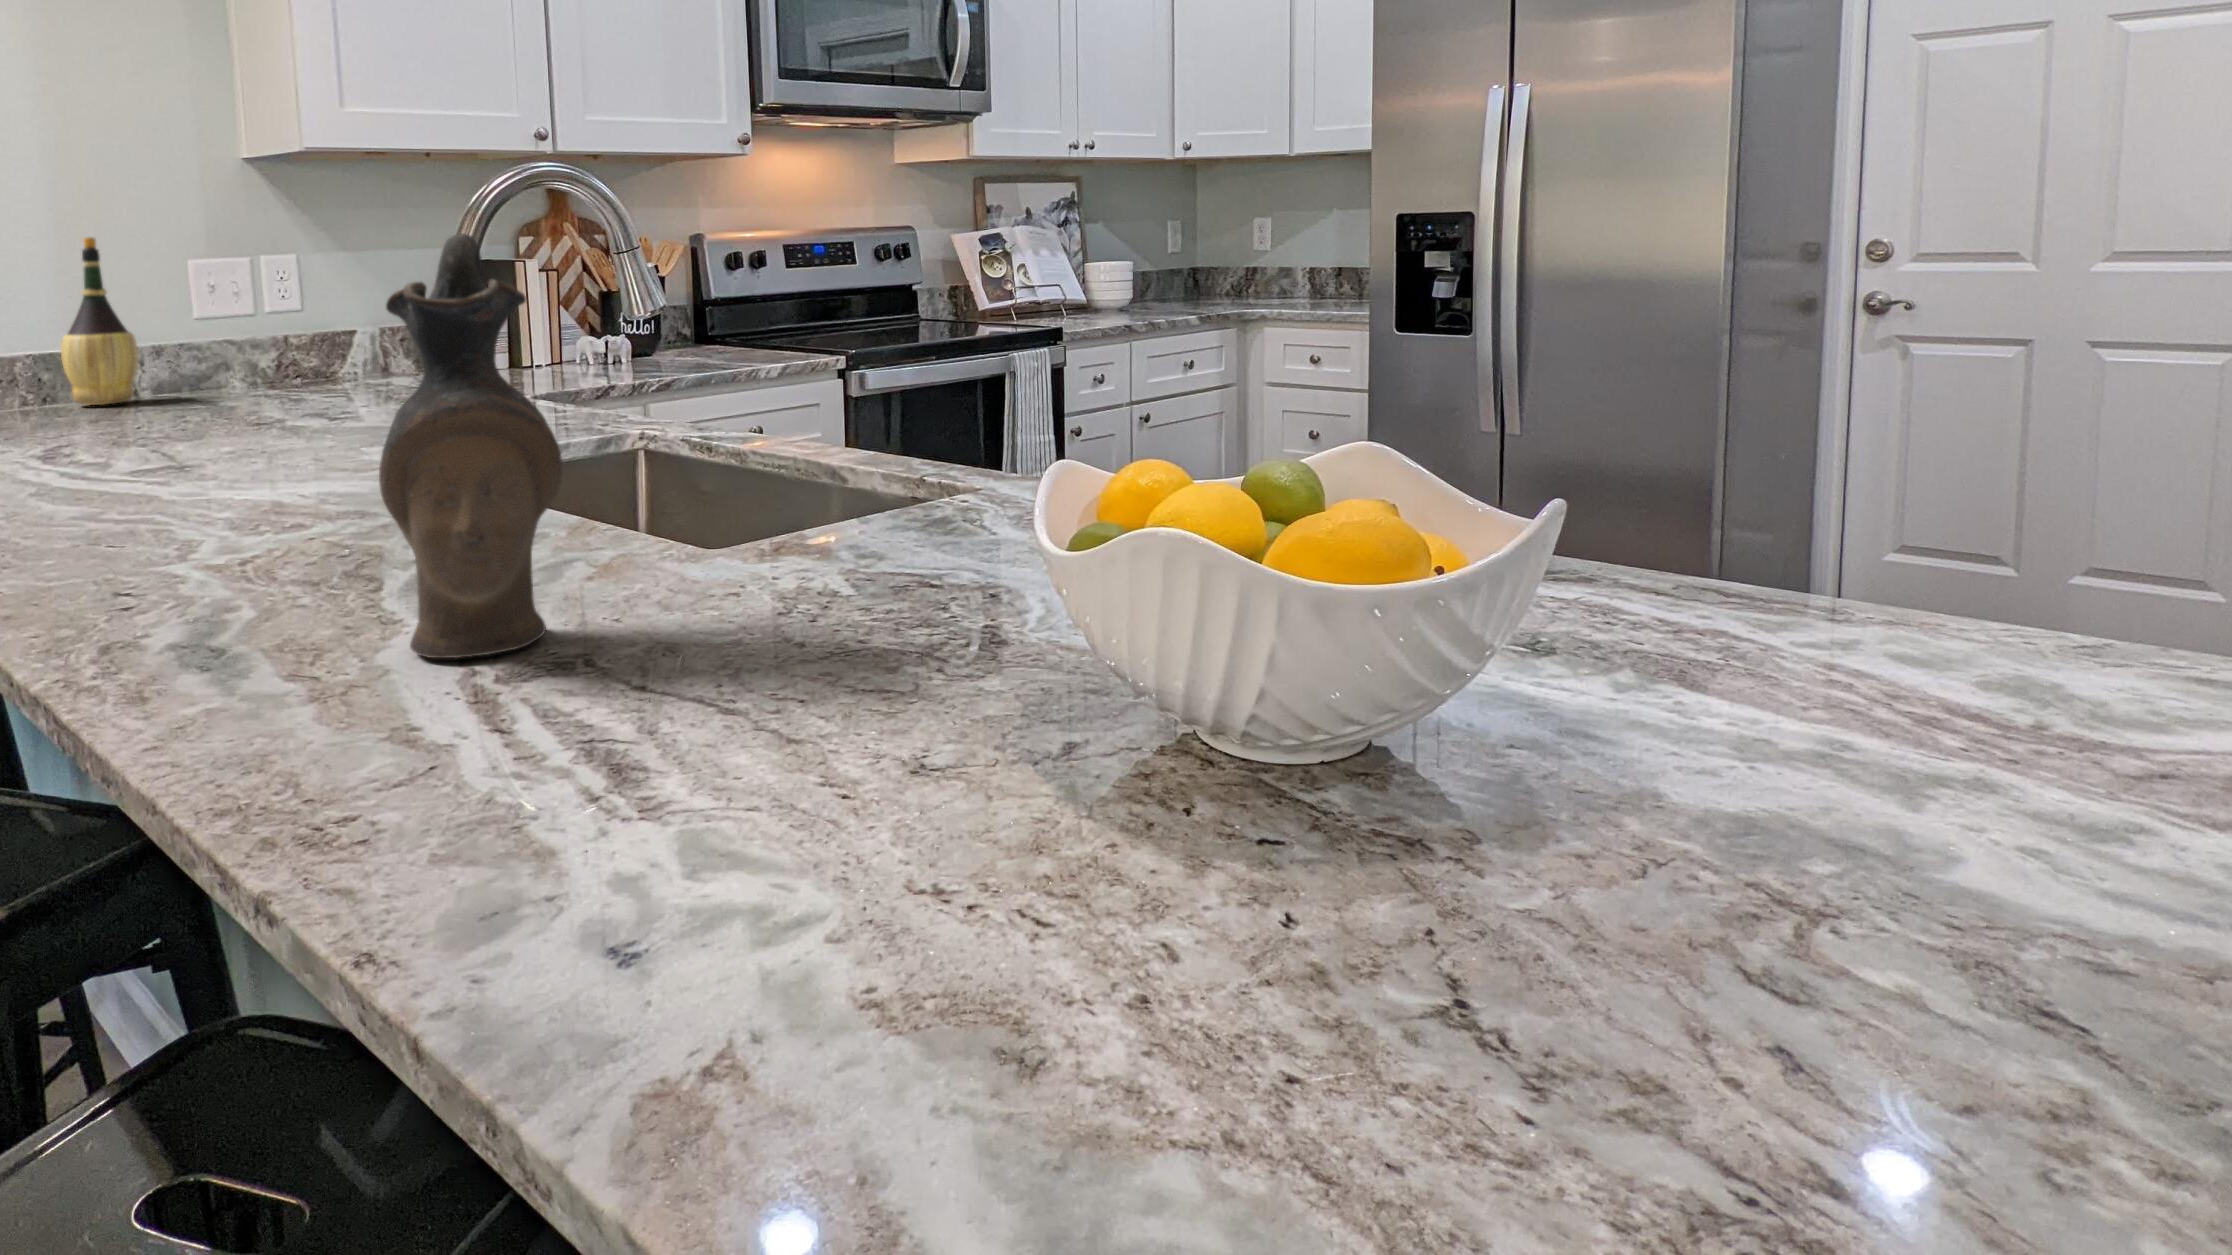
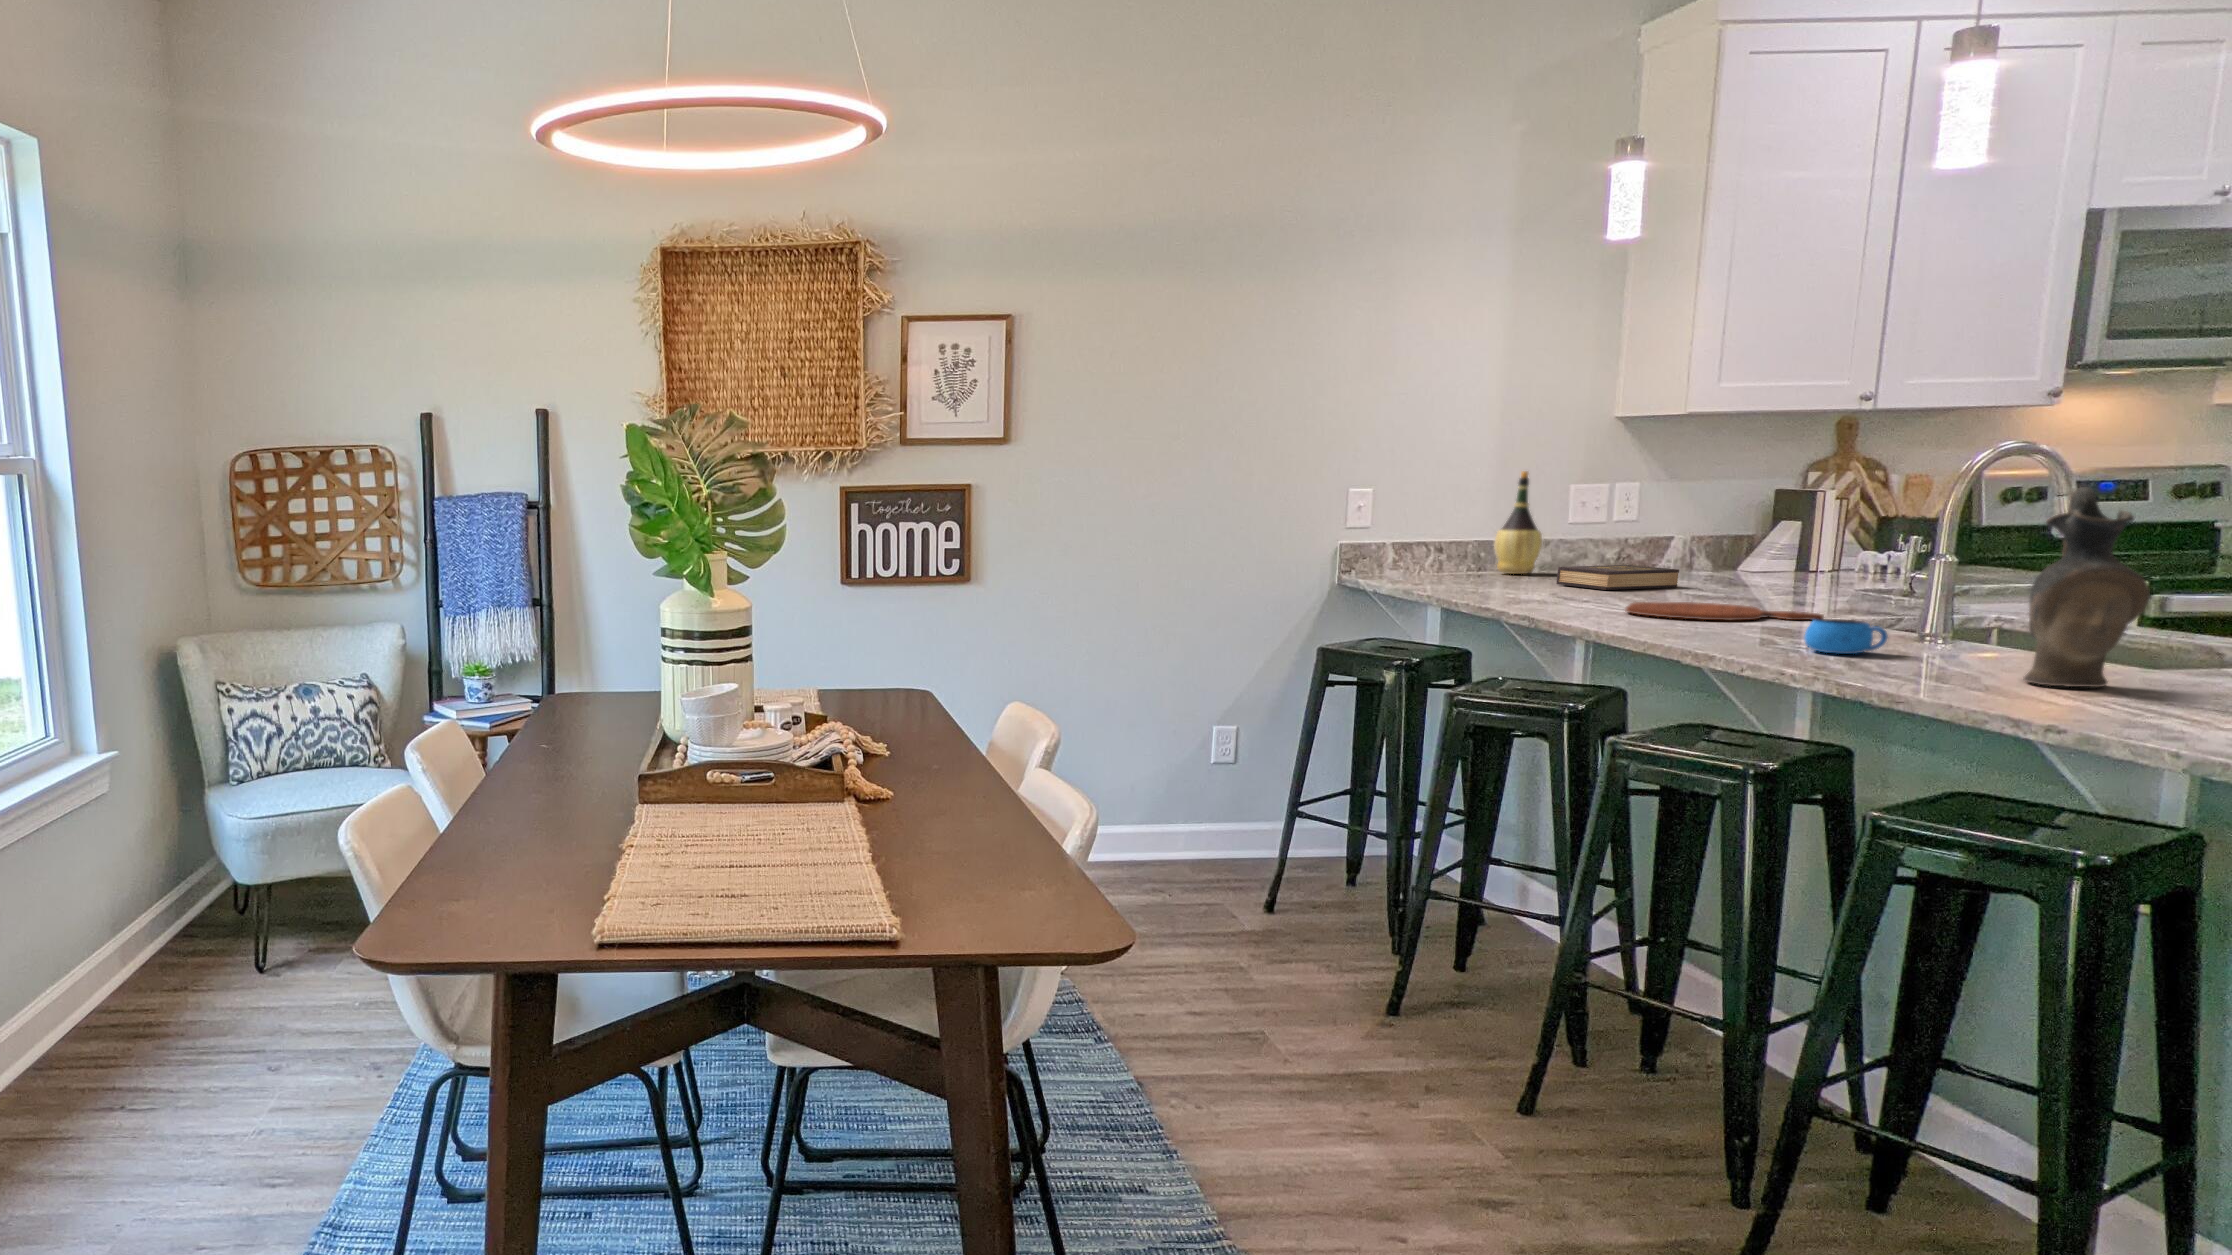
hardback book: none [107,382,295,431] -> present [1556,565,1679,590]
cutting board: none [56,454,374,500] -> present [1626,602,1824,620]
mug: none [157,510,308,587] -> present [1804,619,1887,654]

